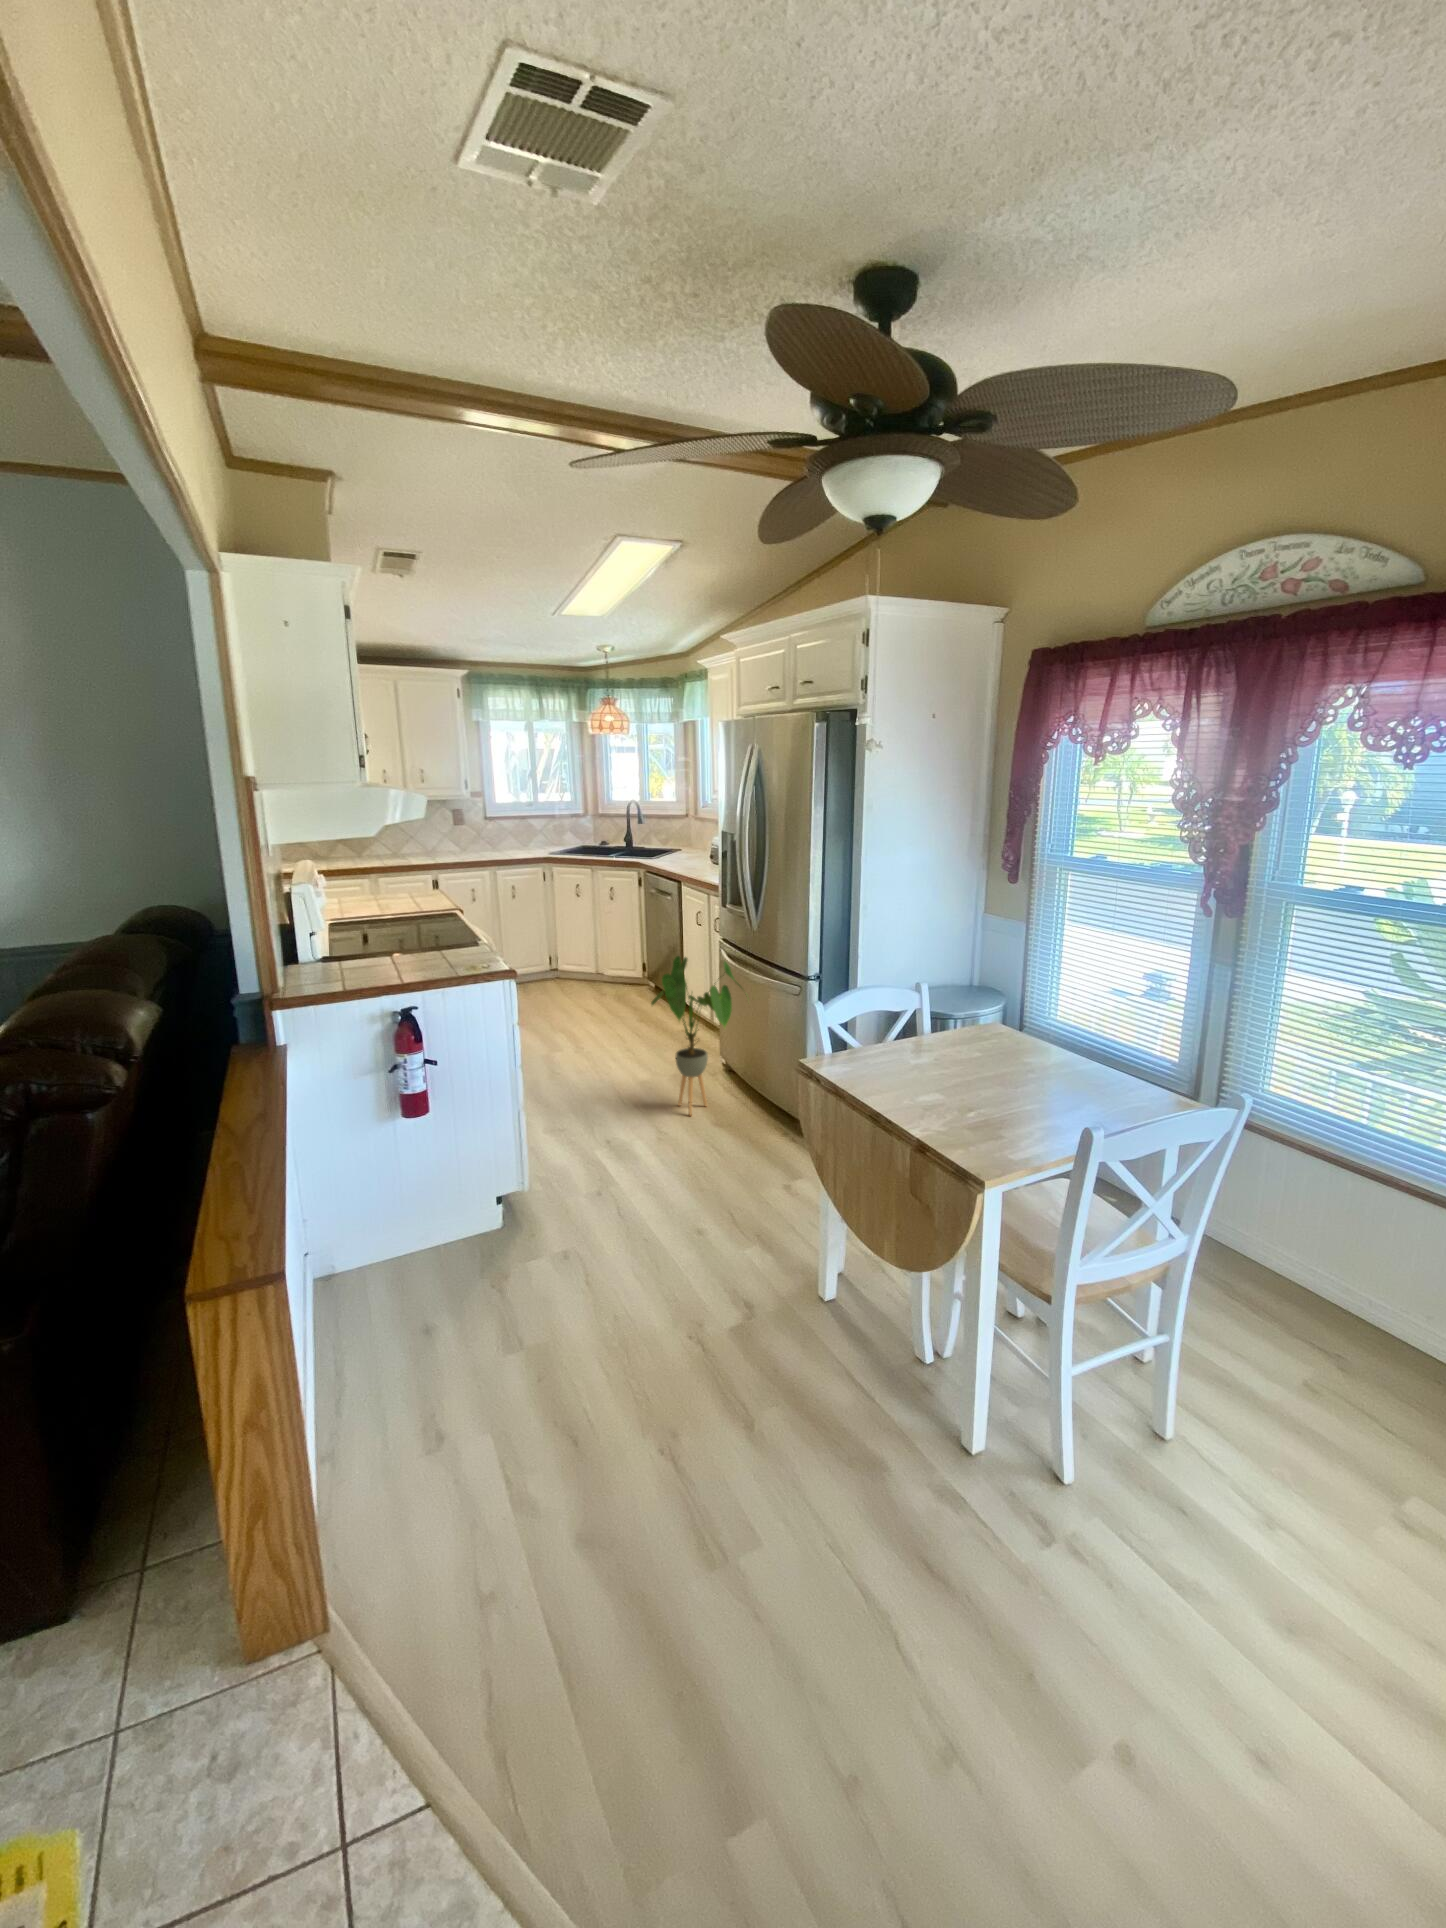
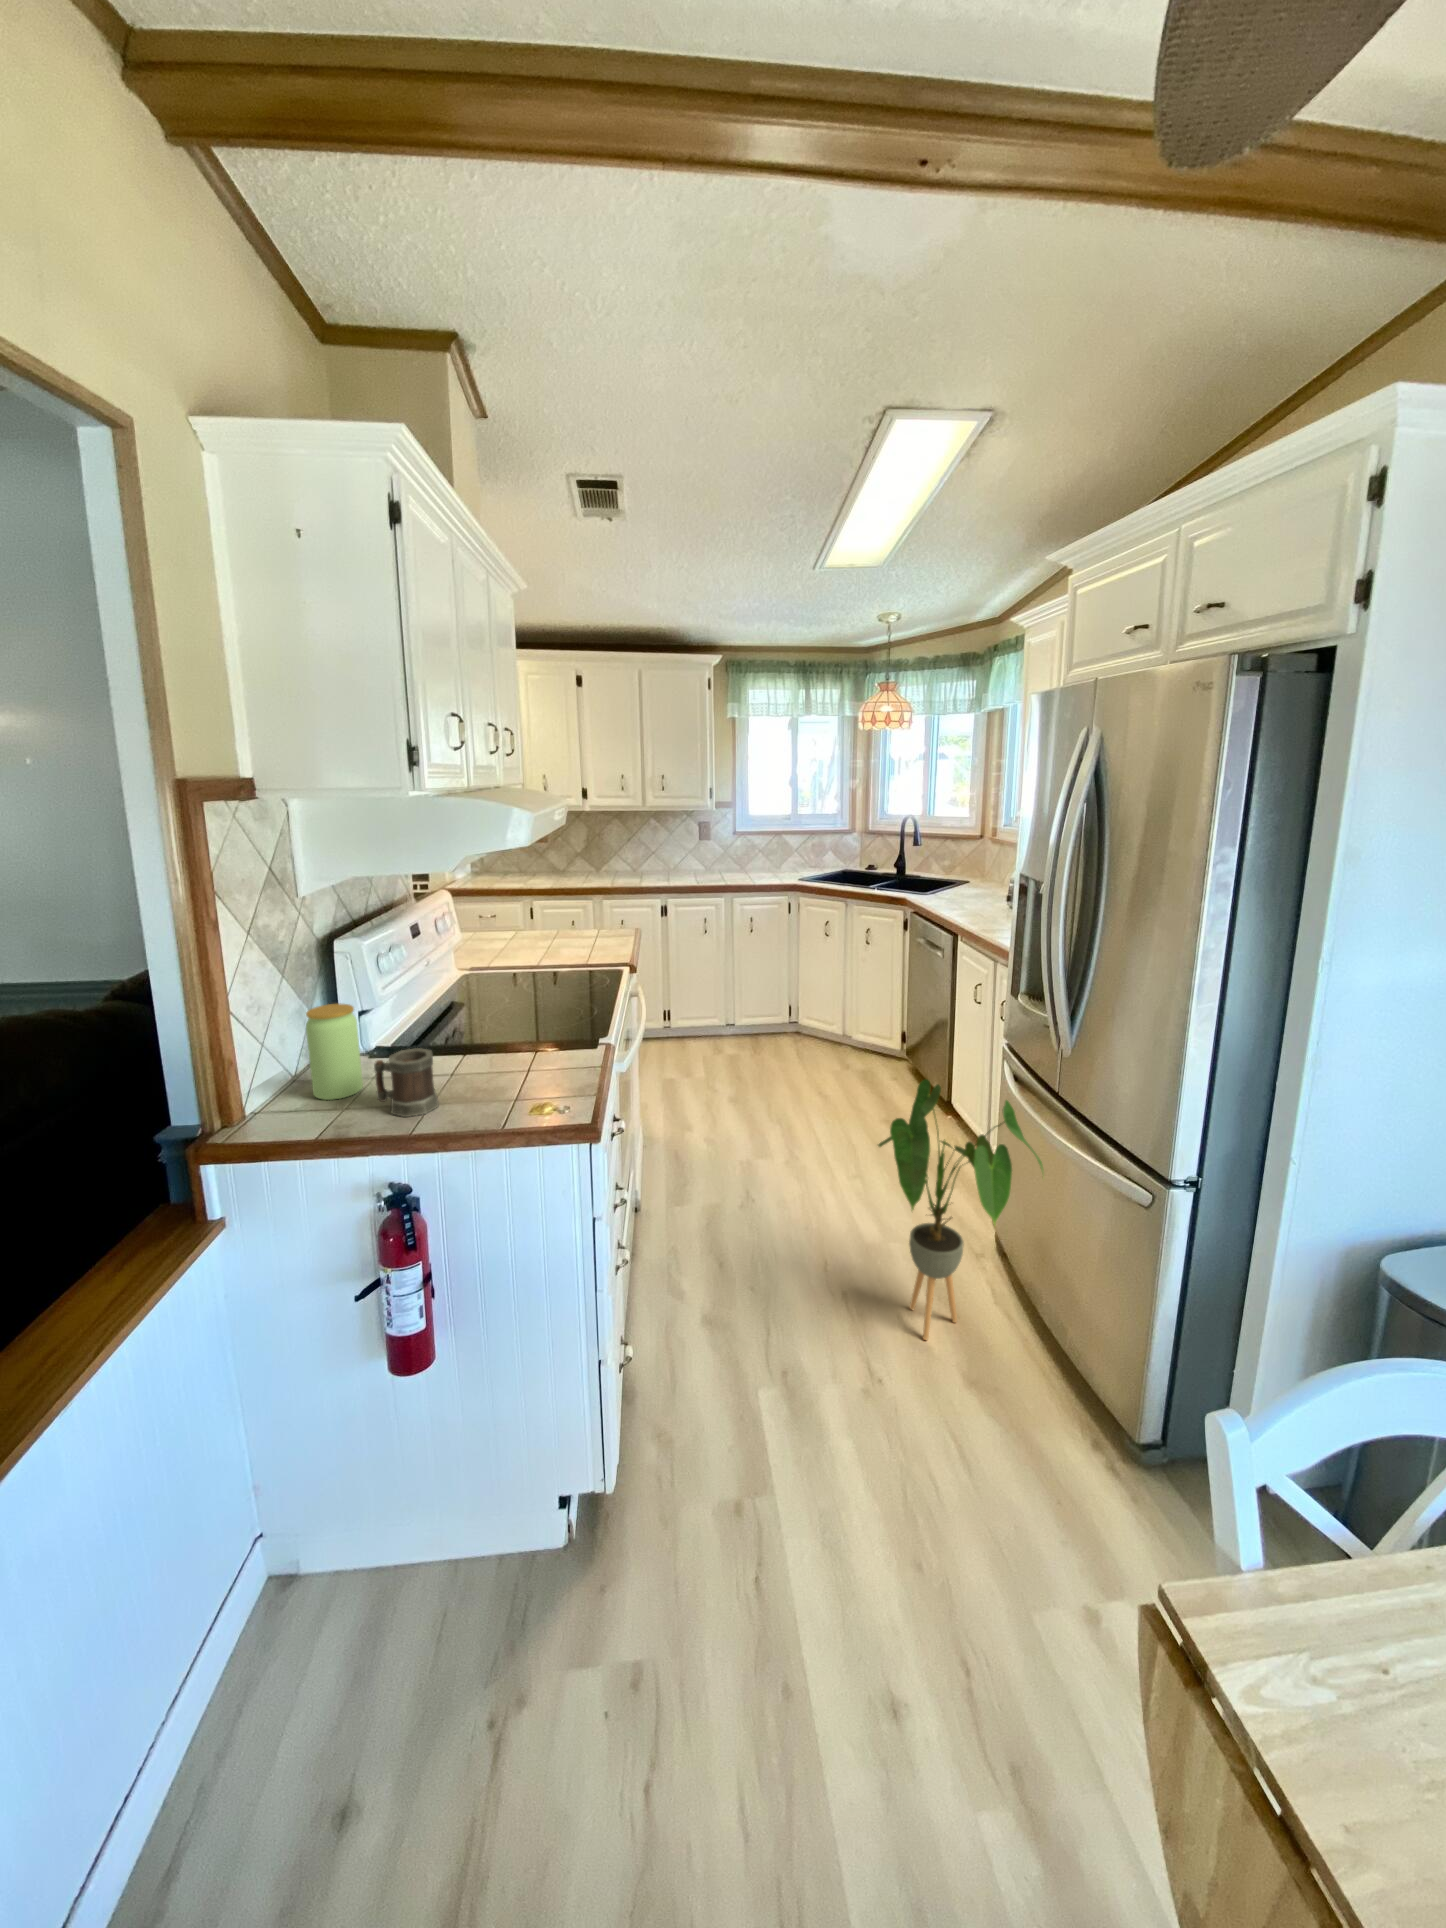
jar: none [309,918,345,977] -> present [306,1004,363,1100]
mug: none [365,939,407,977] -> present [374,1048,439,1117]

